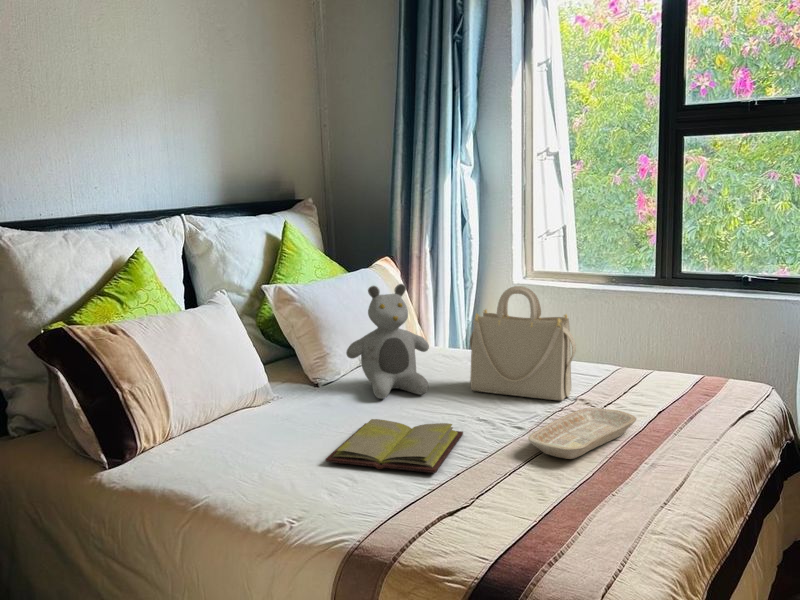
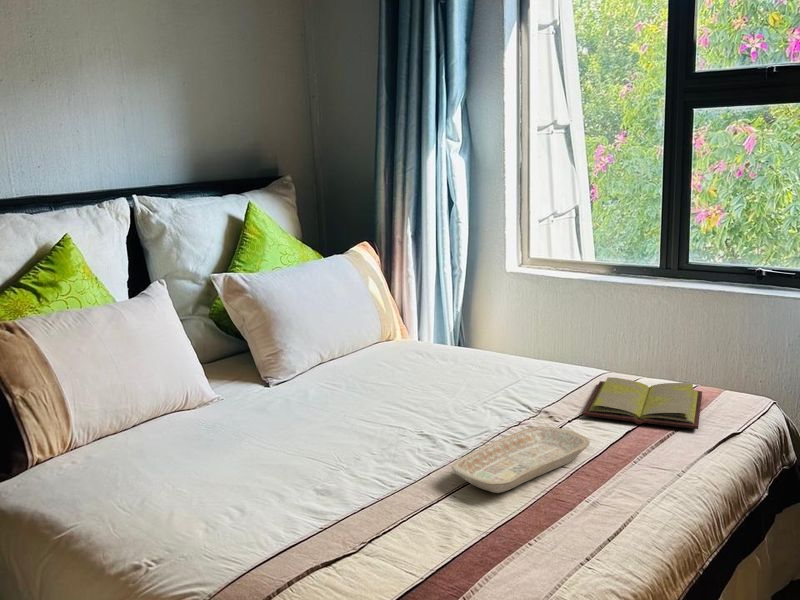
teddy bear: present [346,284,429,399] -> none [290,276,383,404]
handbag: present [470,286,576,400] -> none [422,282,538,413]
diary: present [326,419,463,473] -> present [583,377,702,429]

